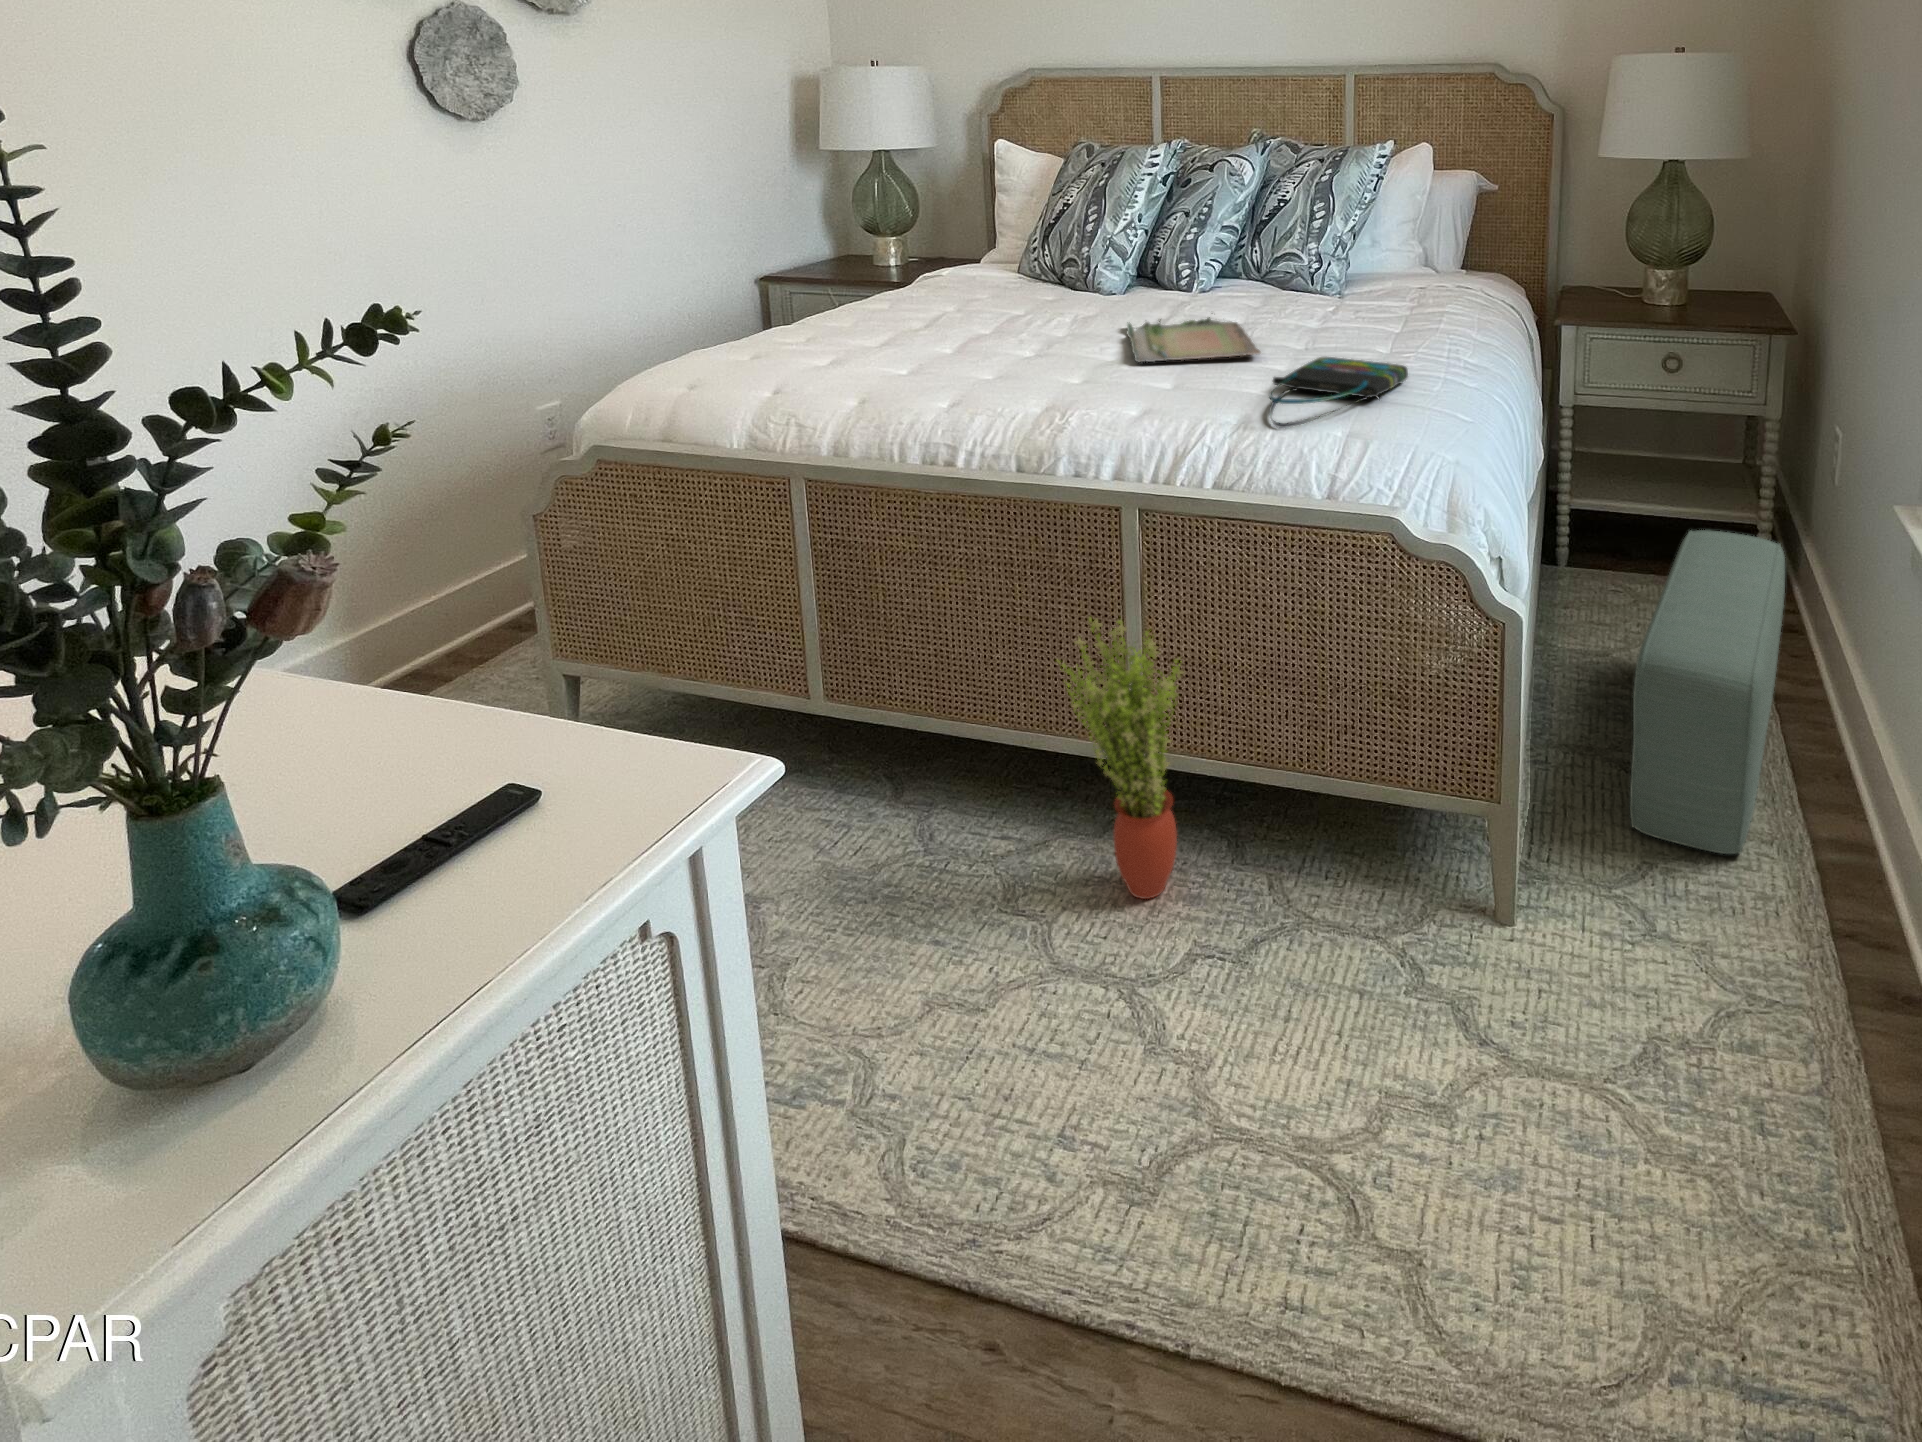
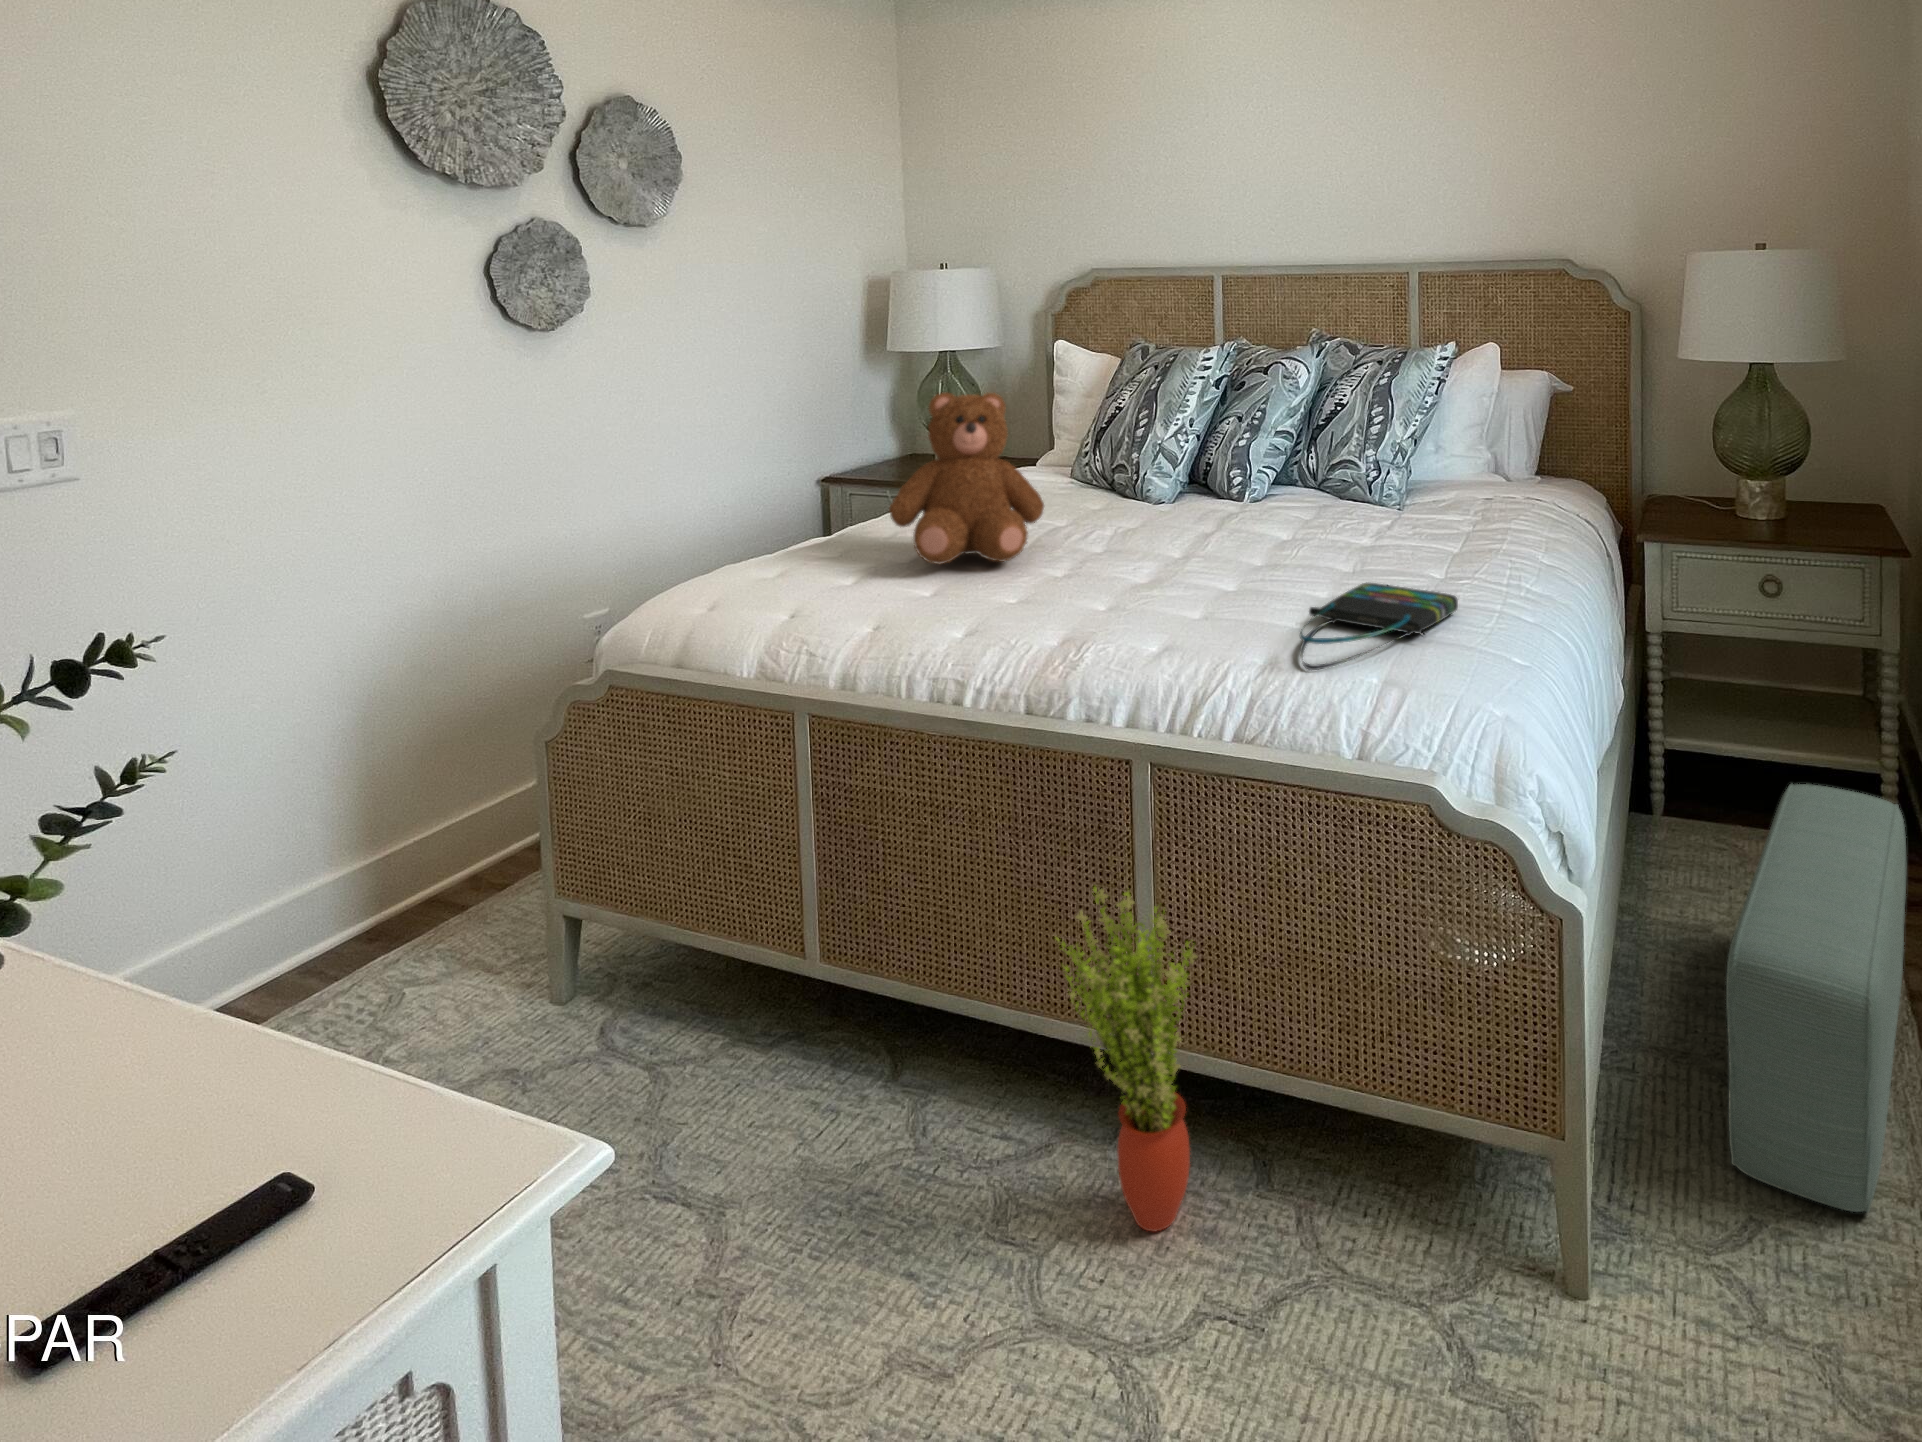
teddy bear: none [854,180,1009,348] -> present [889,393,1044,564]
tray: present [1127,317,1261,363] -> none [1166,523,1303,587]

